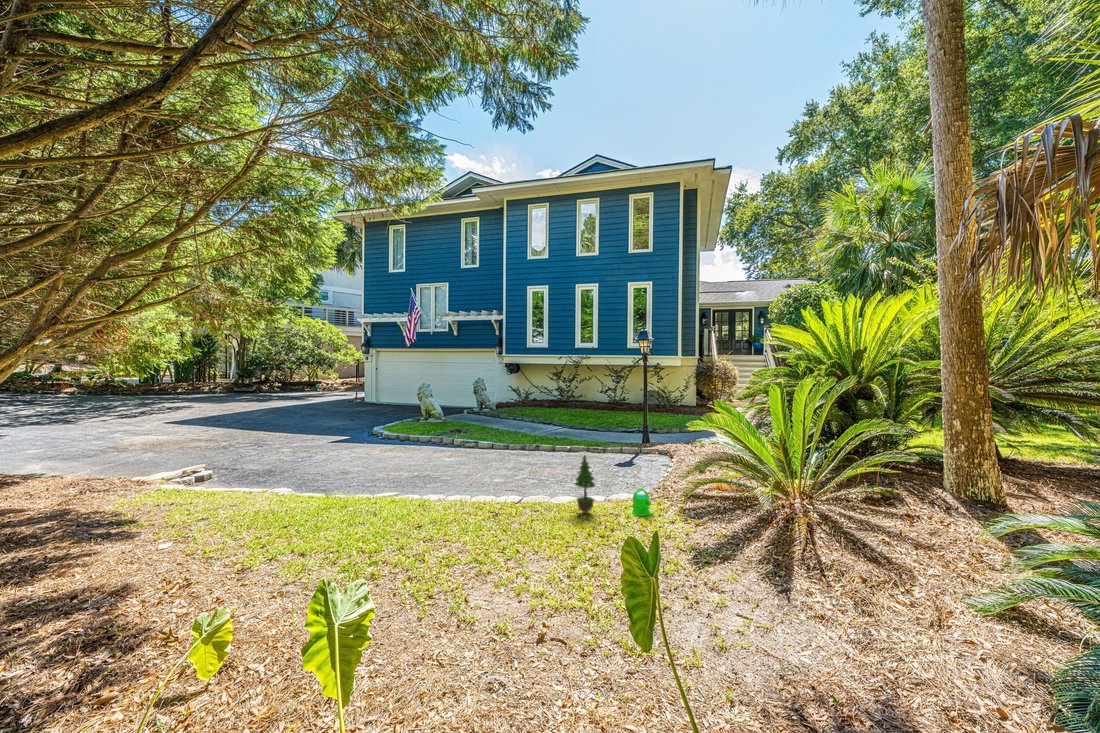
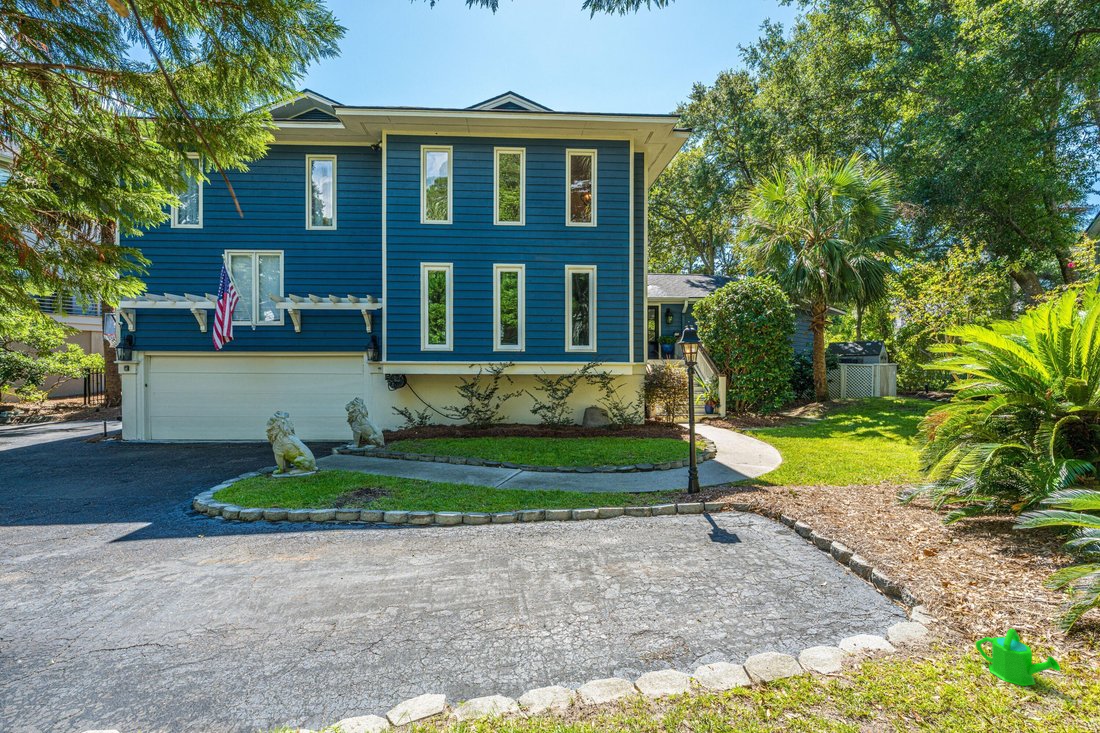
potted tree: present [575,455,595,513] -> none [918,585,973,703]

